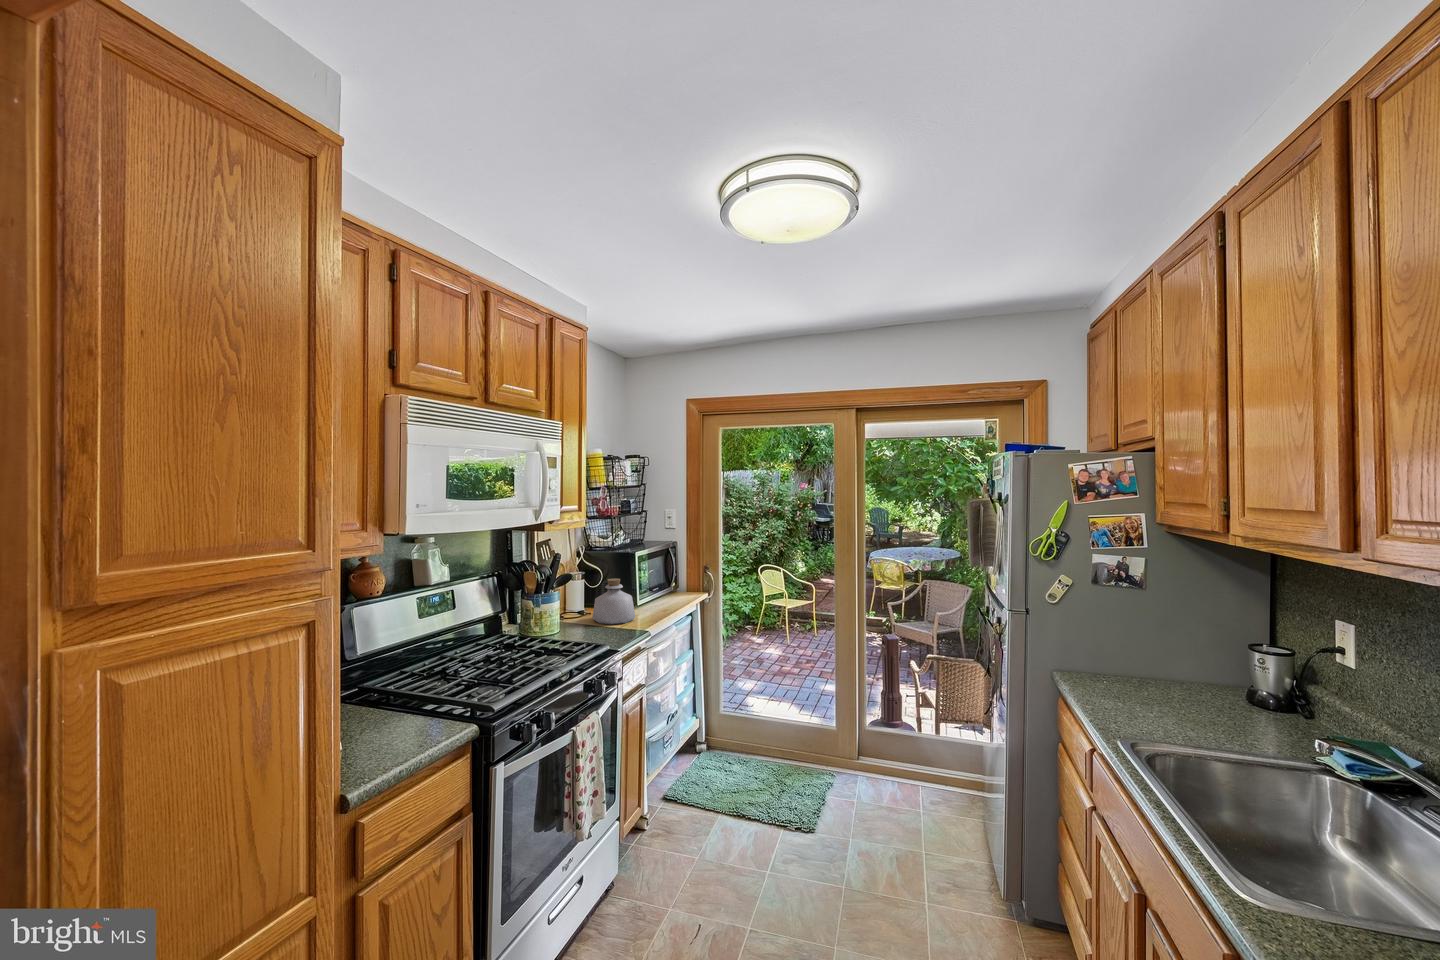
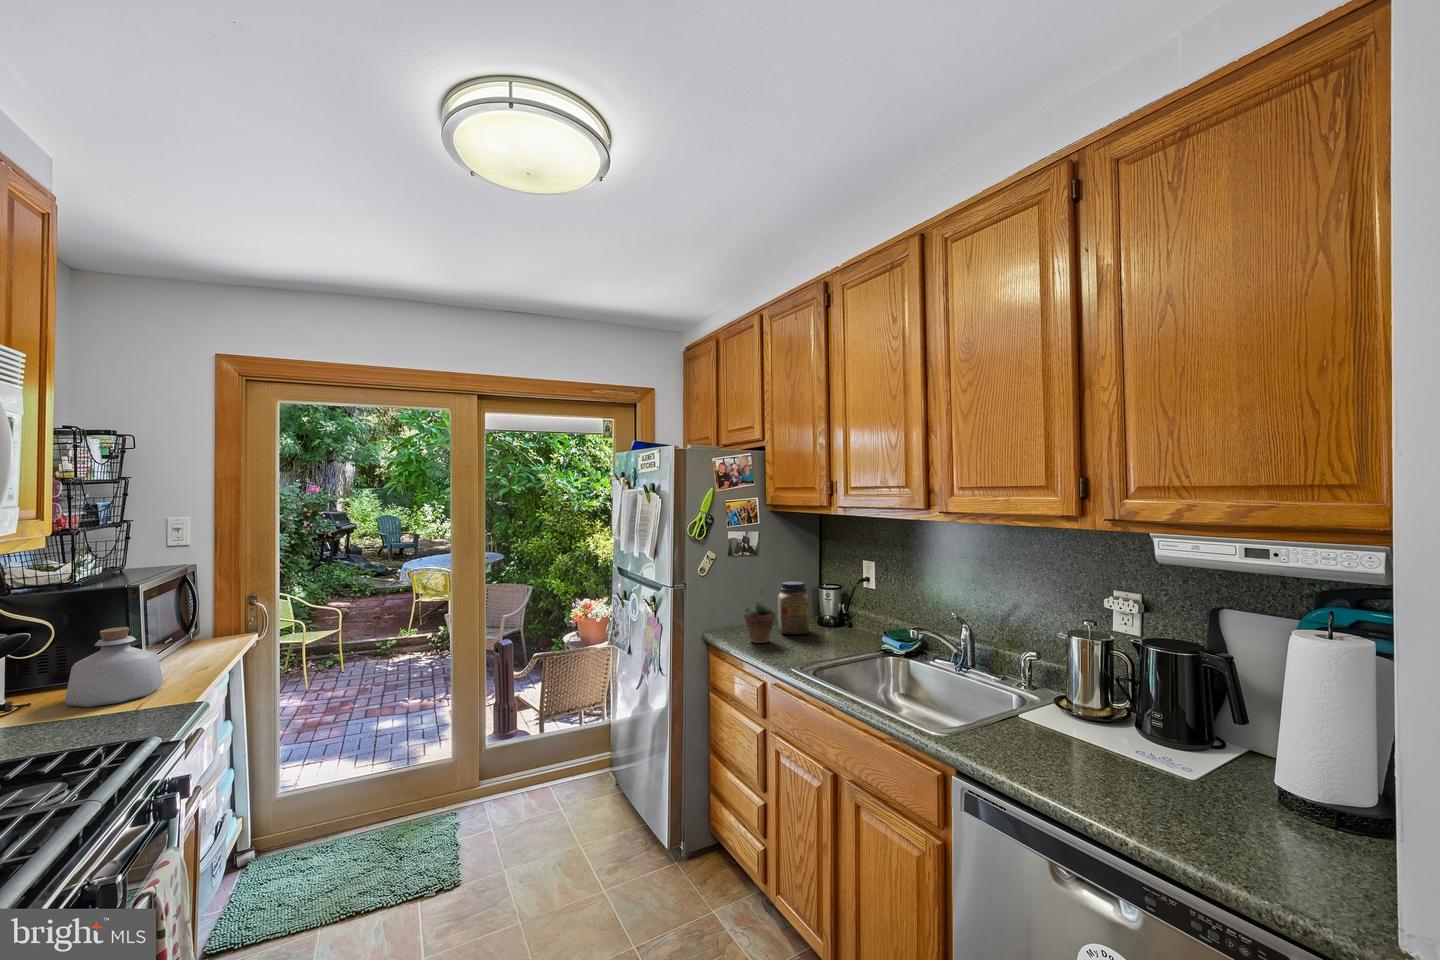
jar: none [1163,629,1216,706] -> present [778,582,809,634]
succulent plant: none [1095,631,1144,702] -> present [744,592,775,643]

